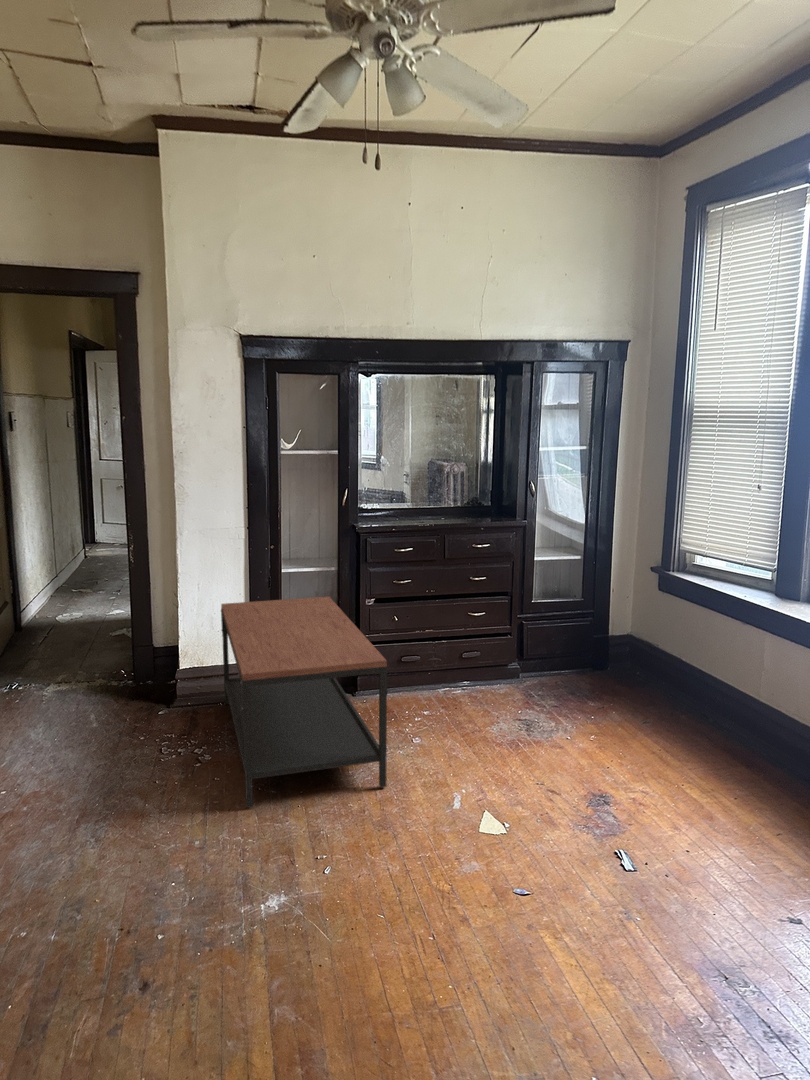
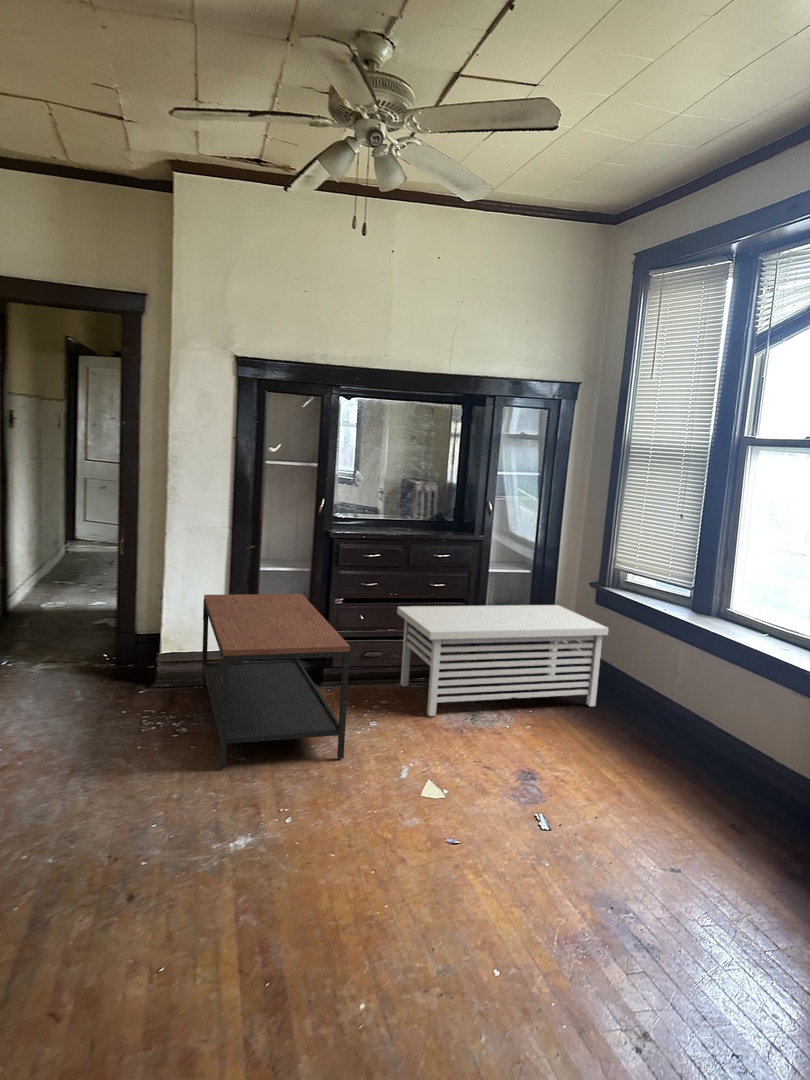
storage bench: none [436,592,677,728] -> present [397,605,608,716]

